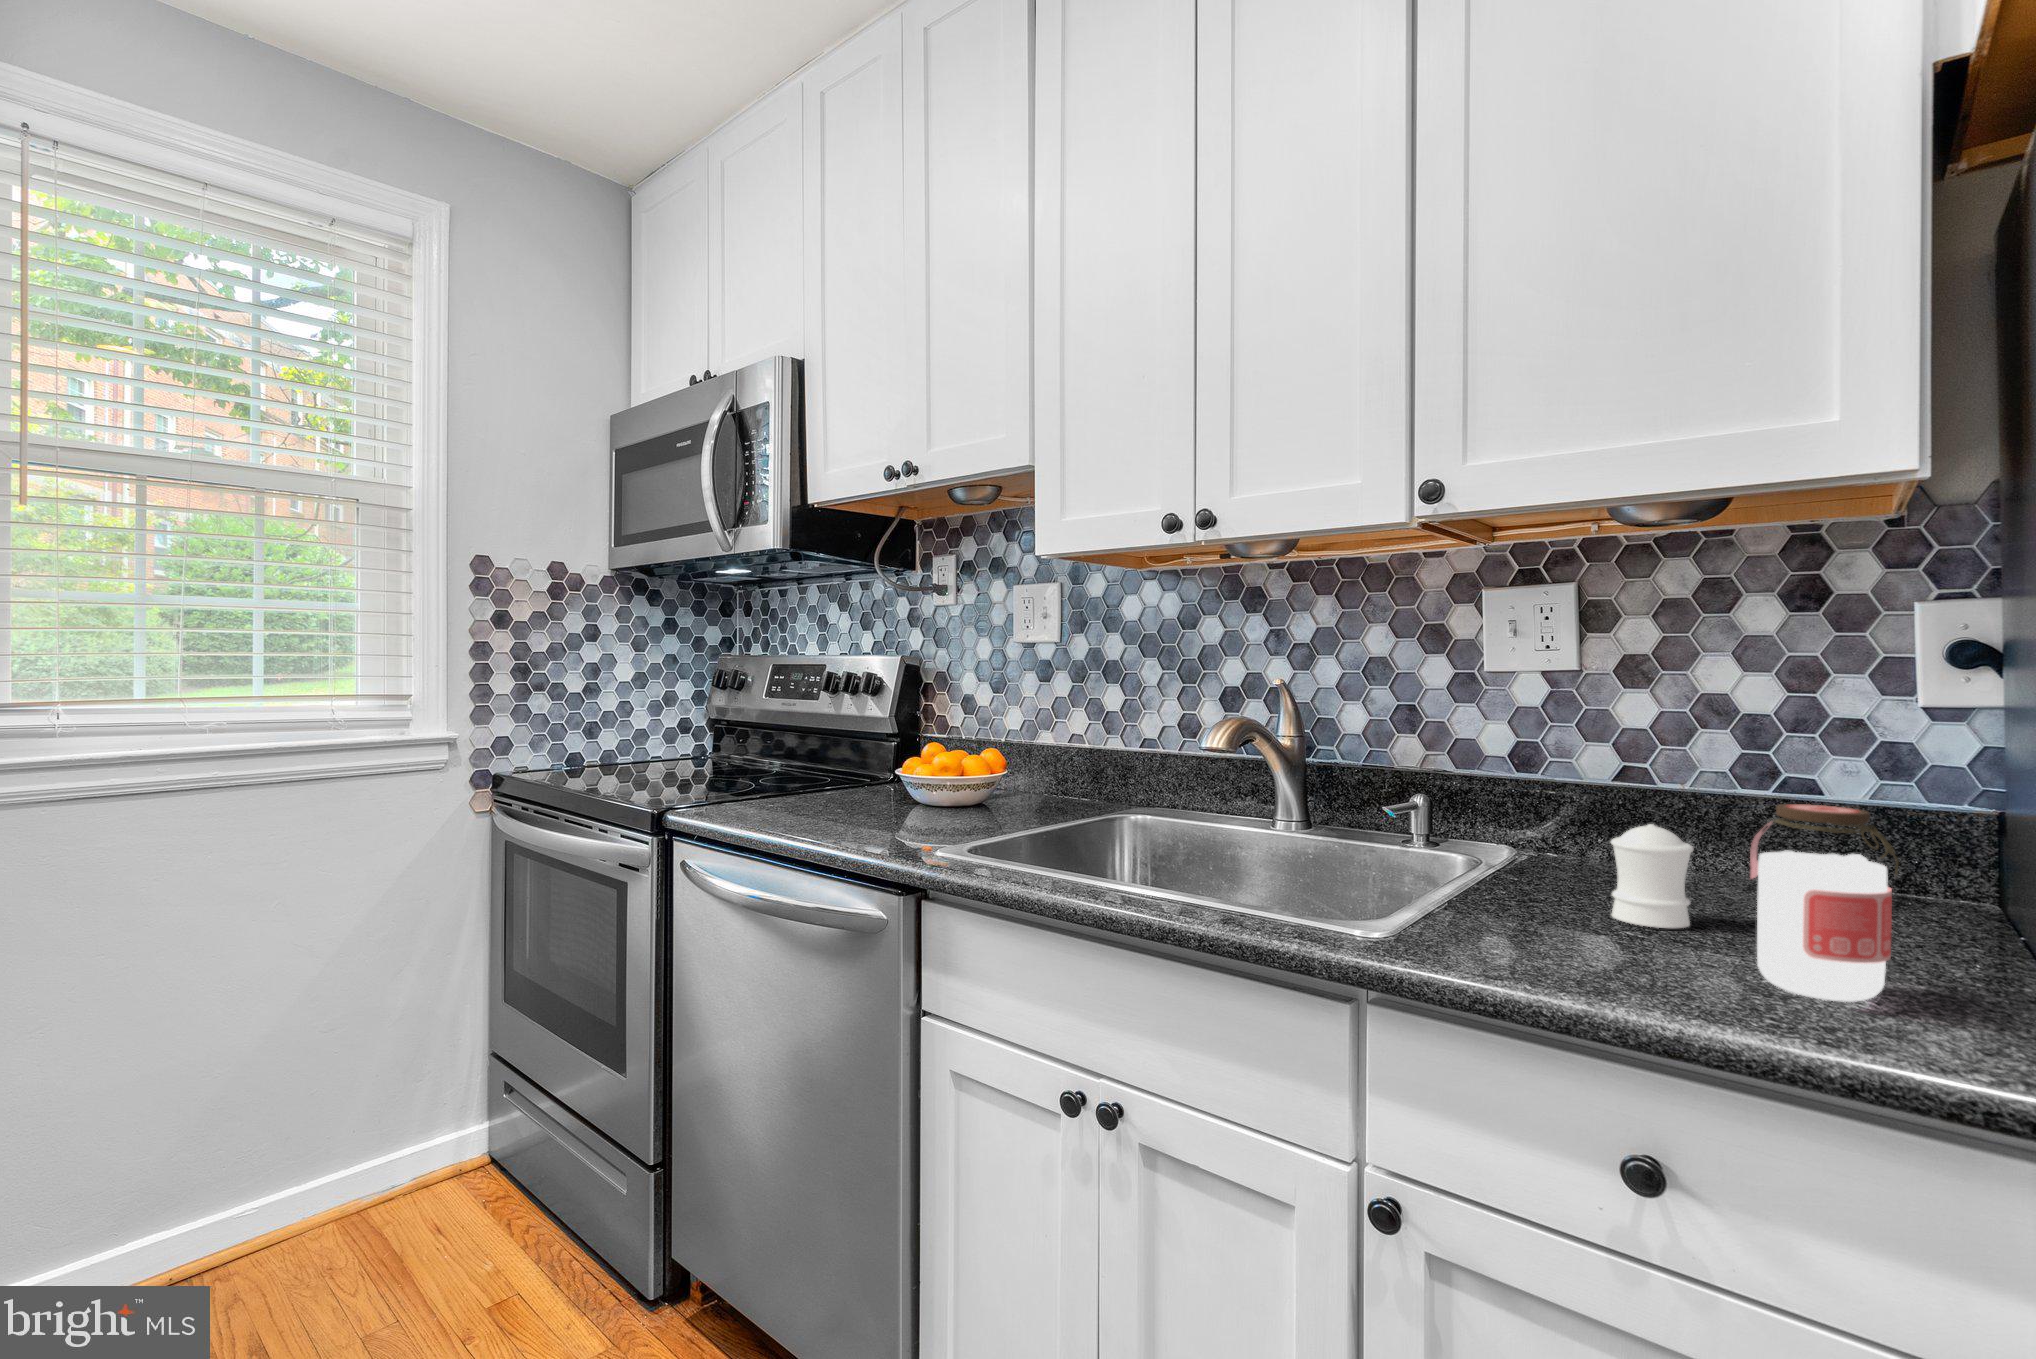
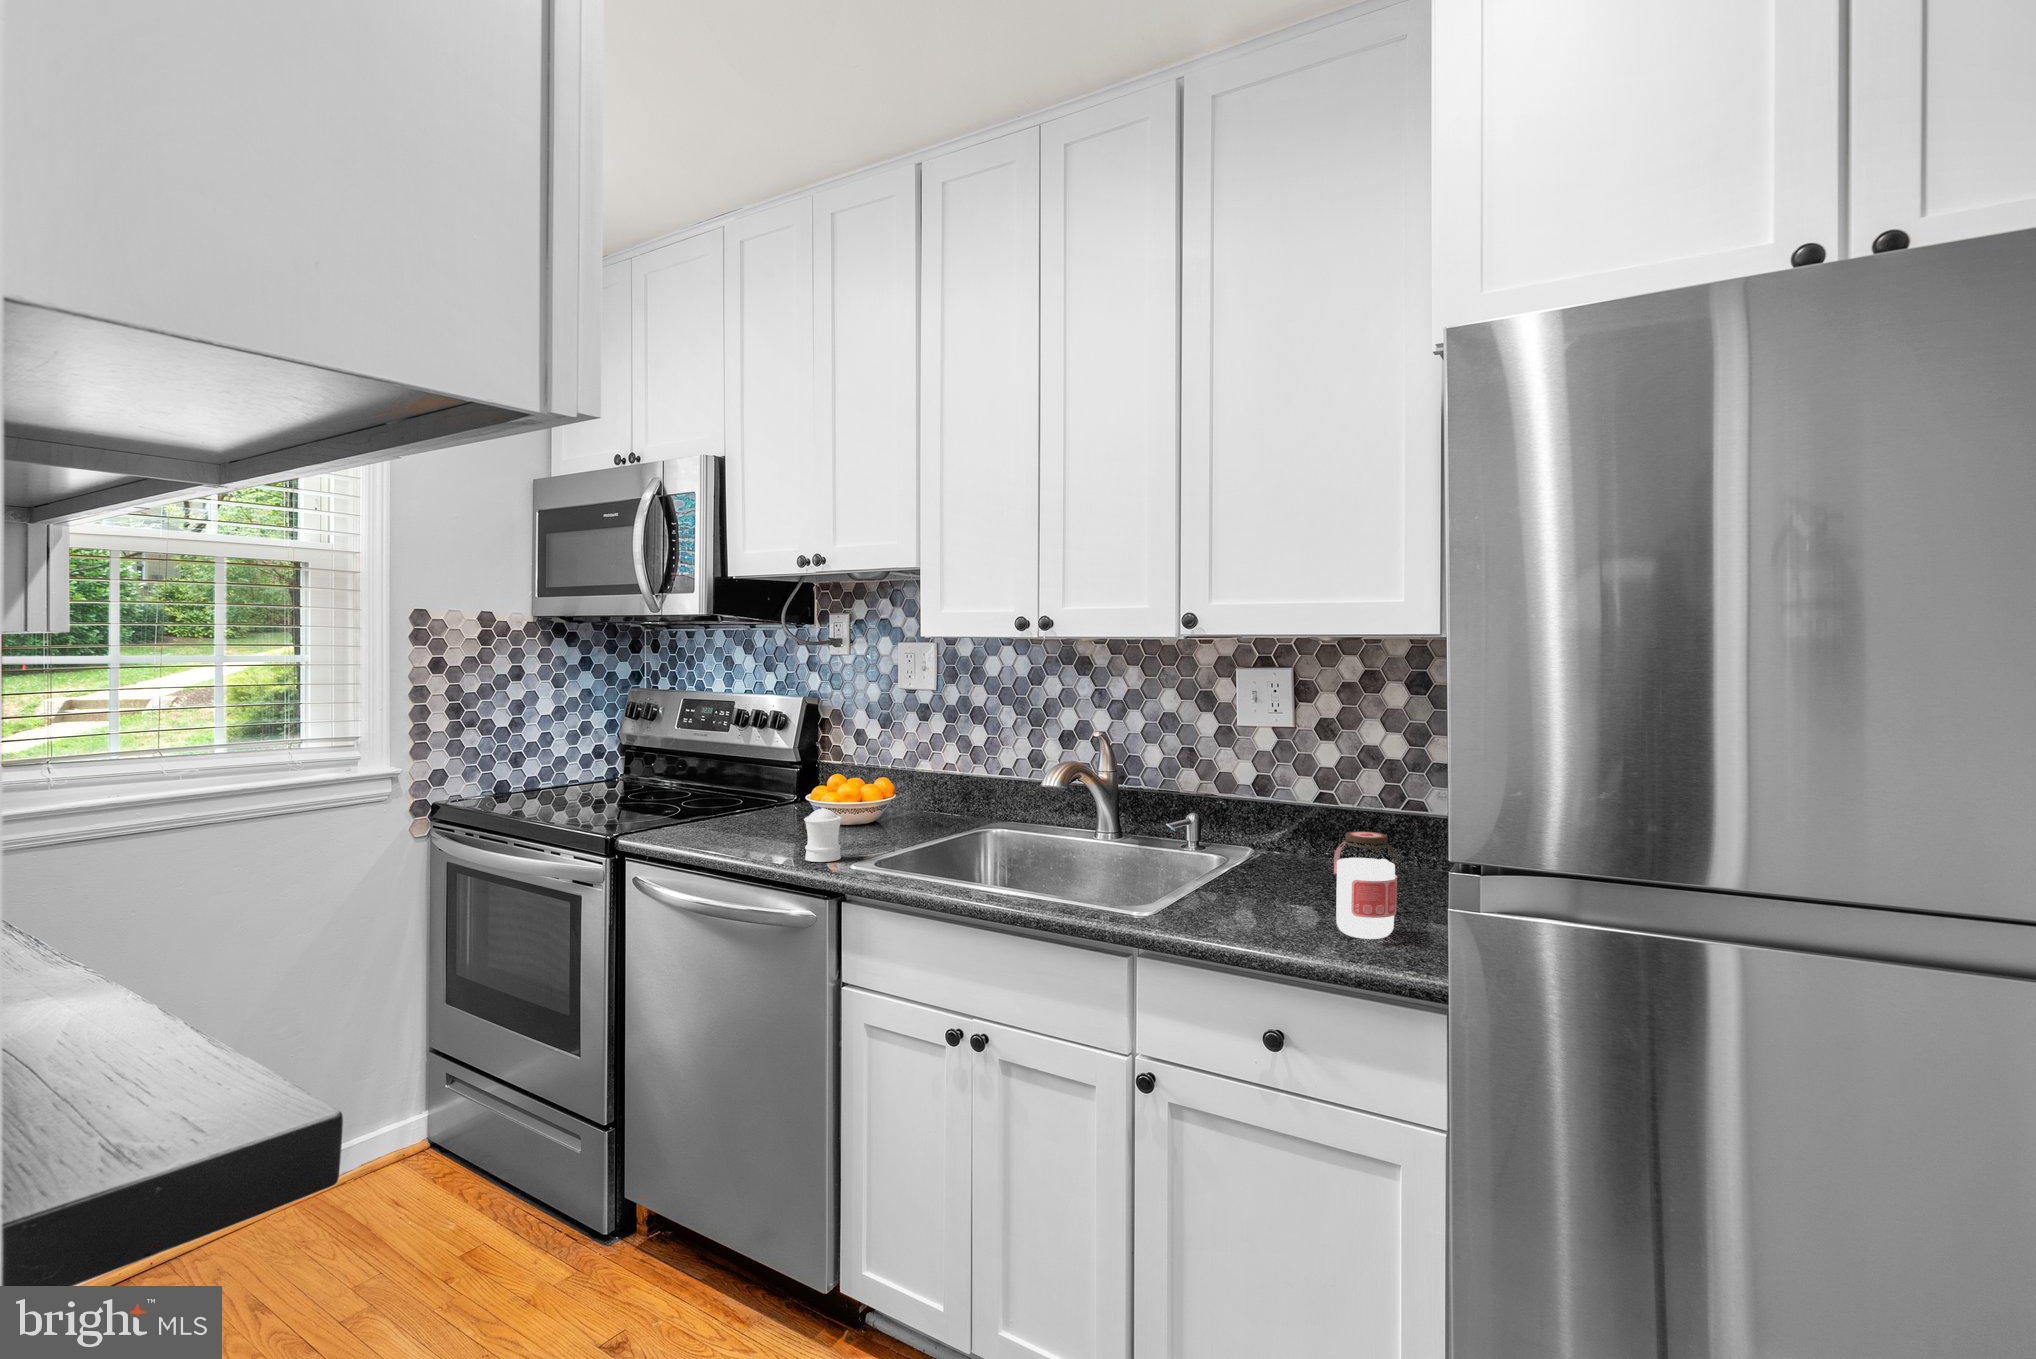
salt shaker: present [1611,824,1693,928] -> present [804,808,842,862]

